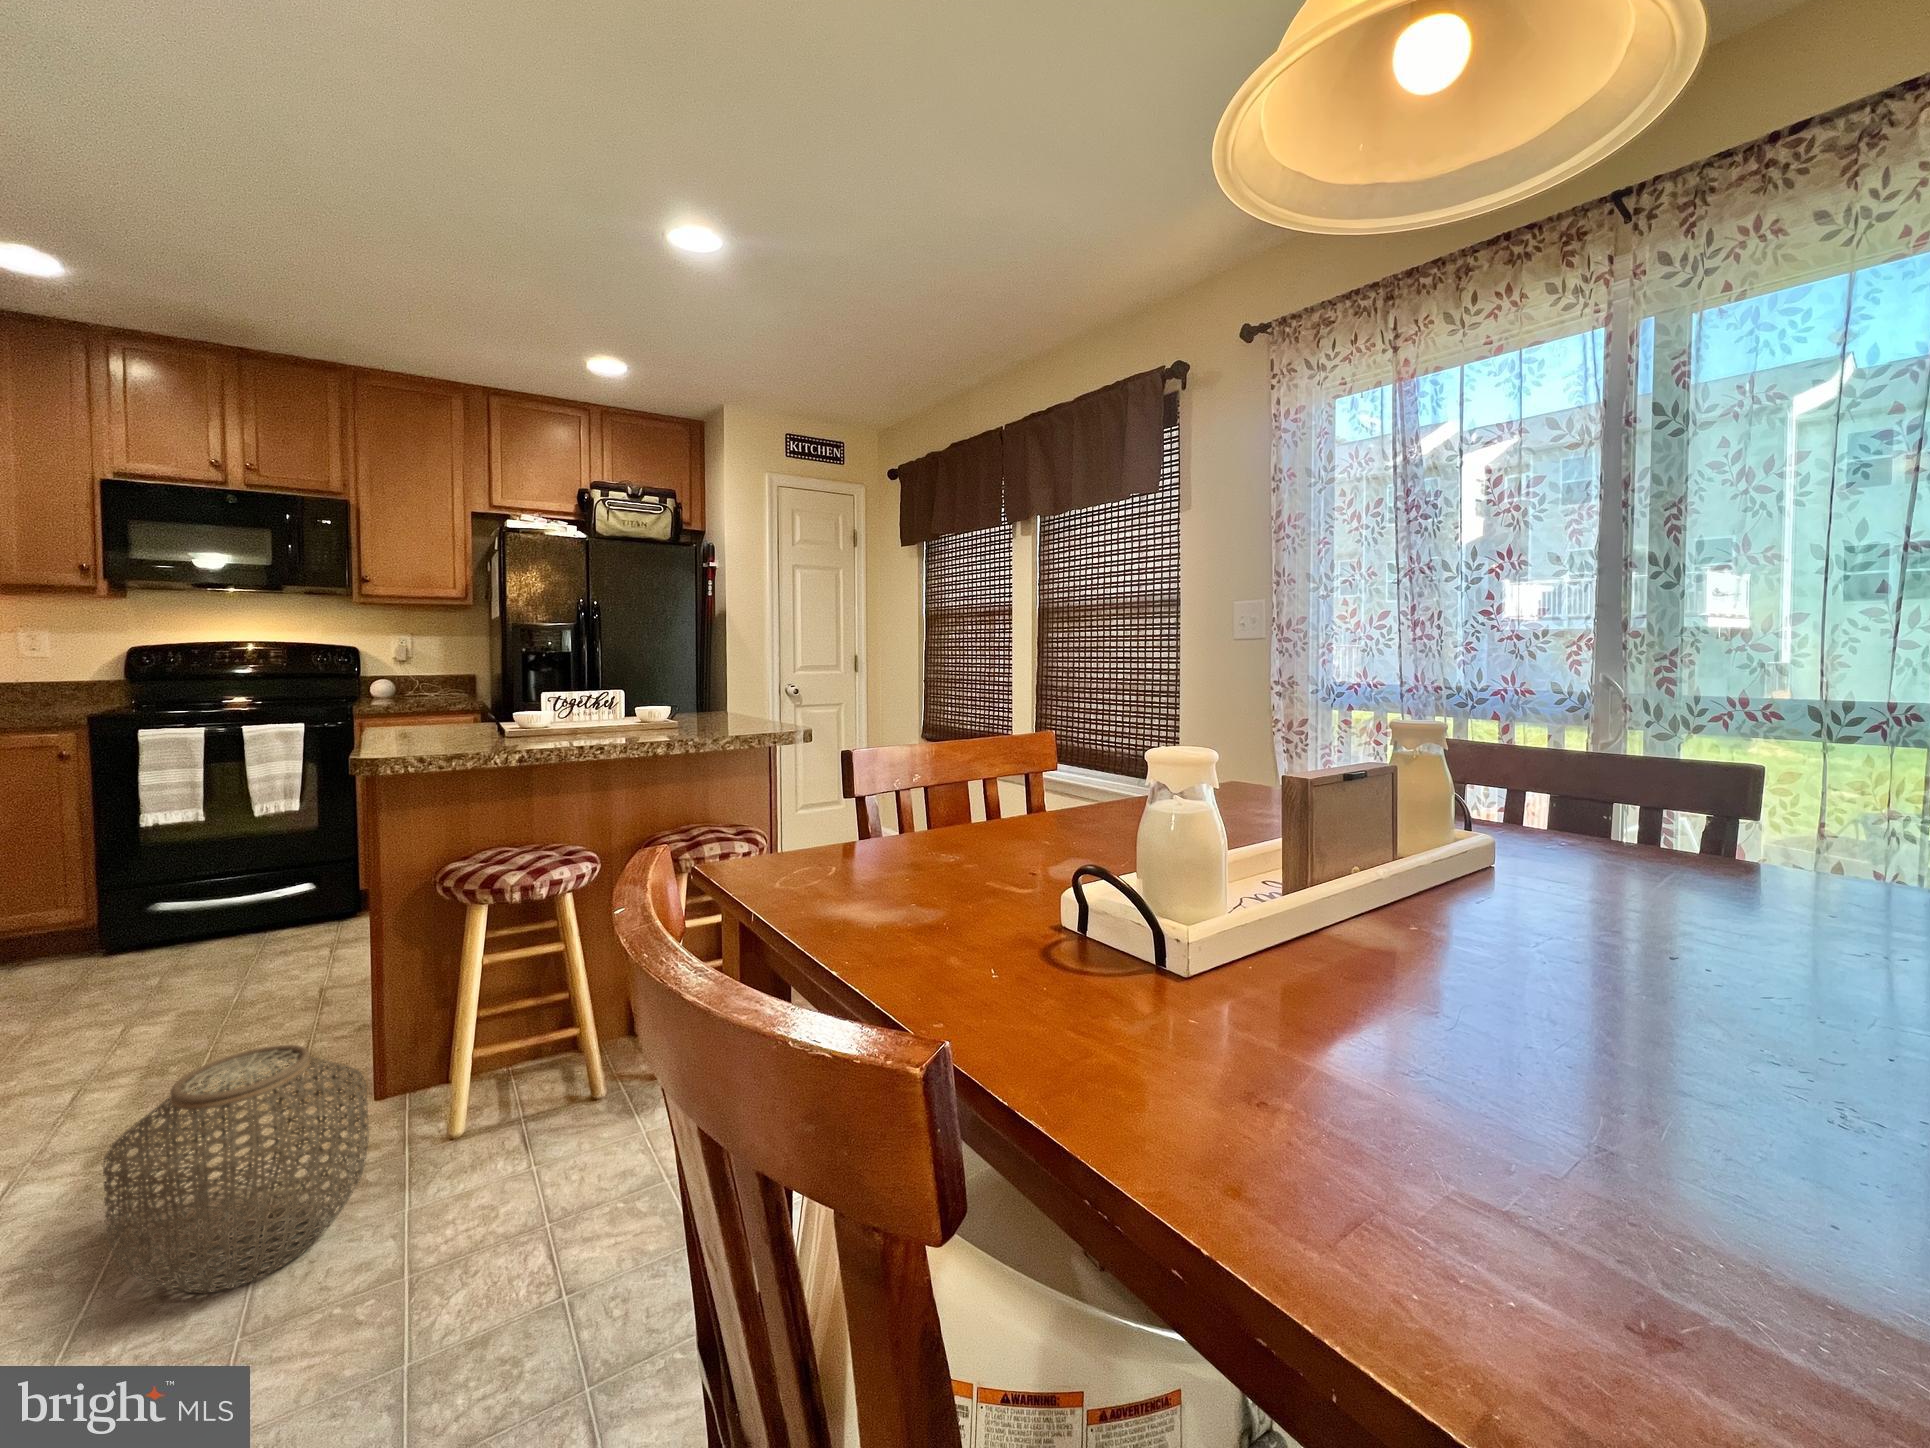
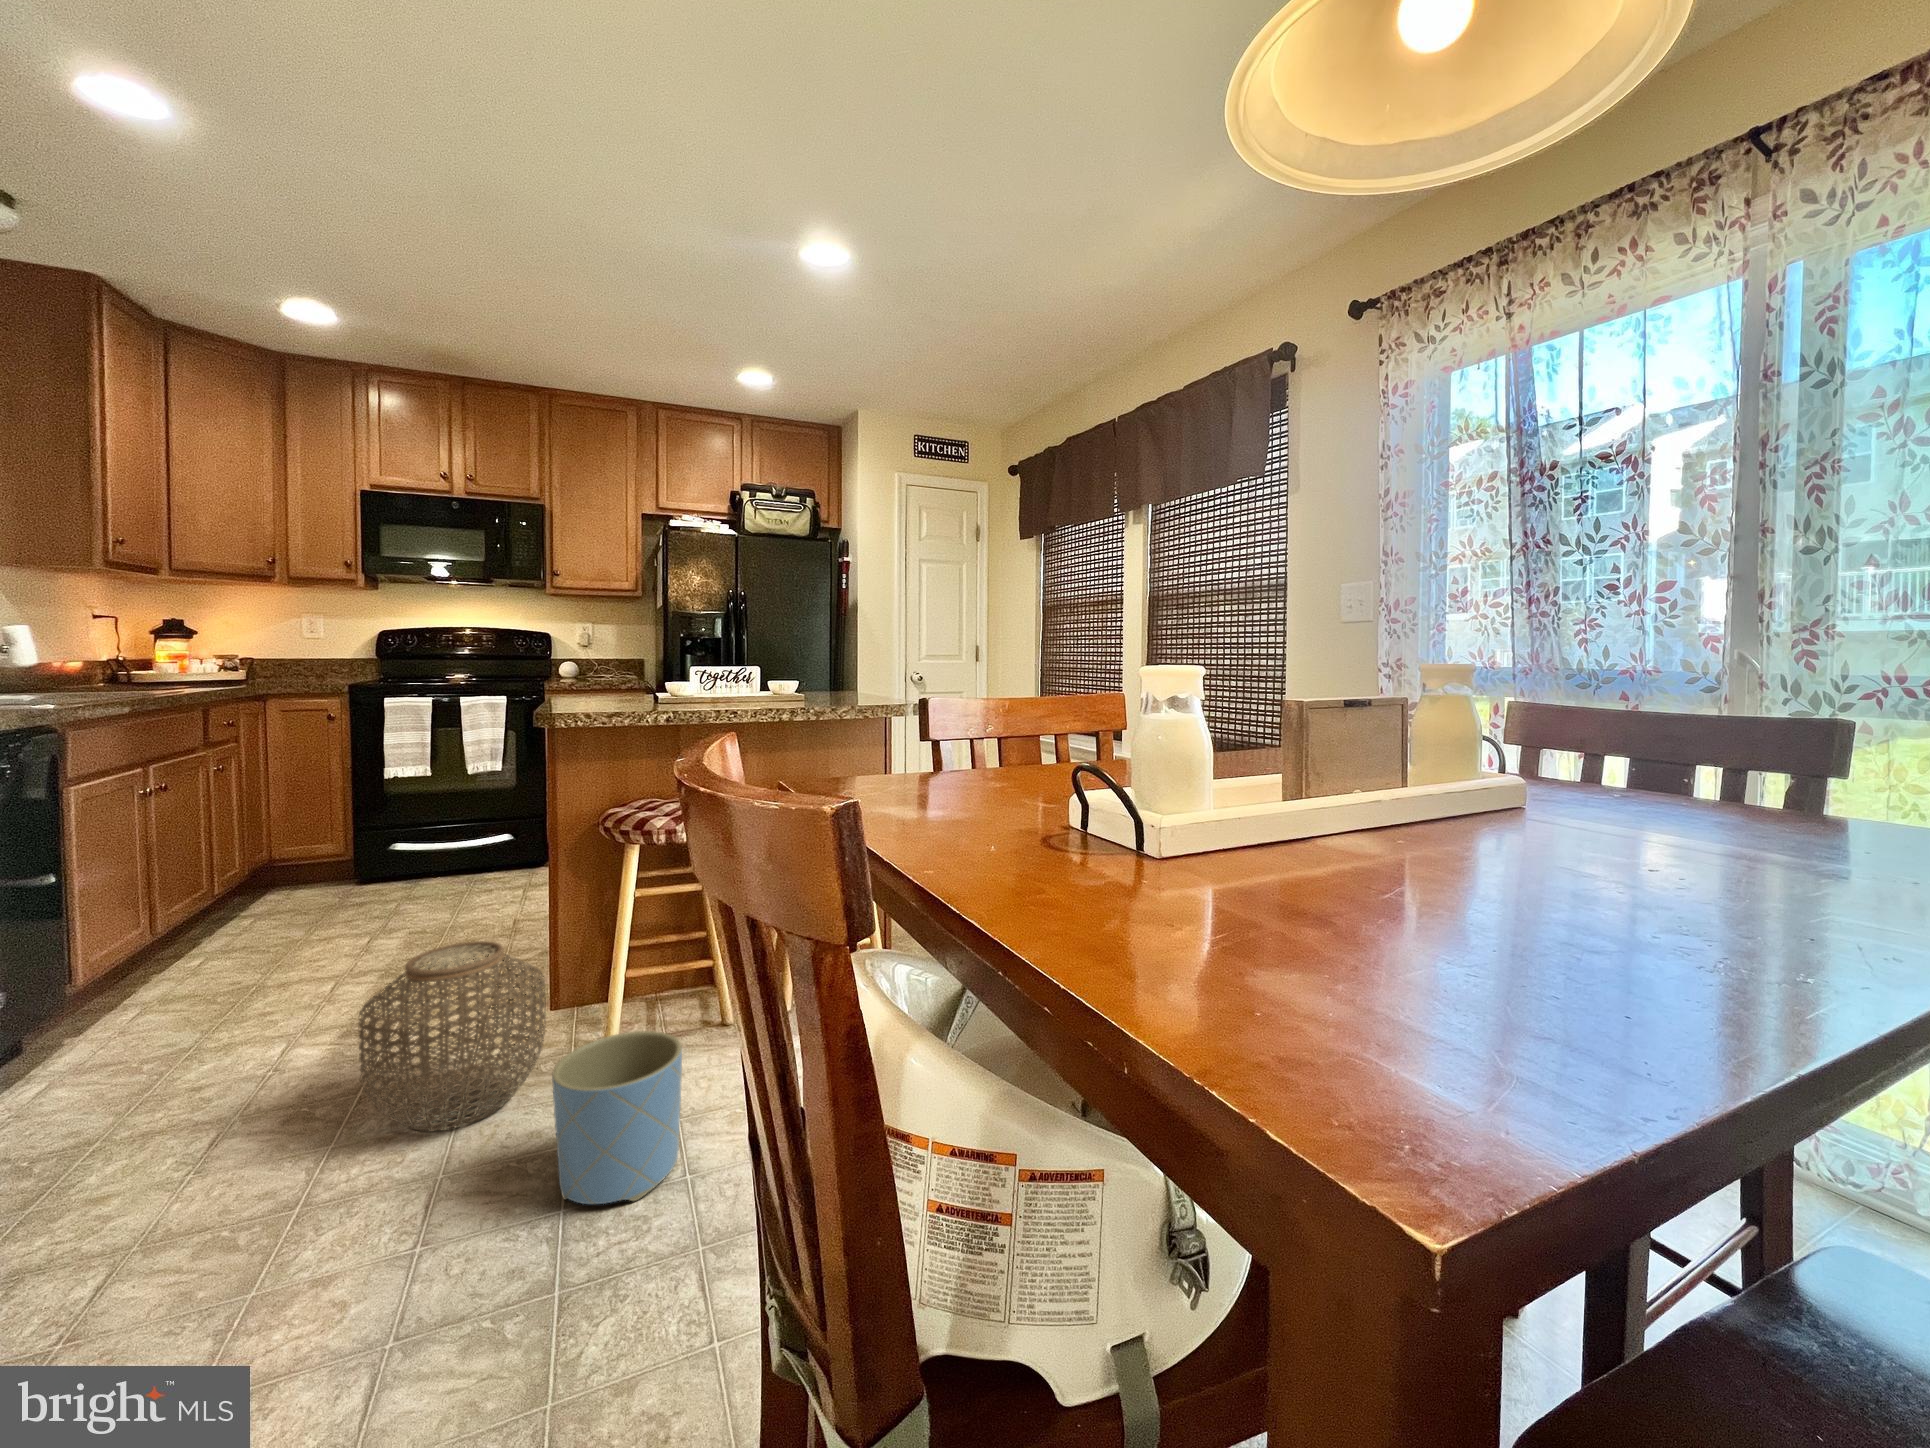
planter: none [382,1139,550,1366] -> present [552,1031,682,1204]

